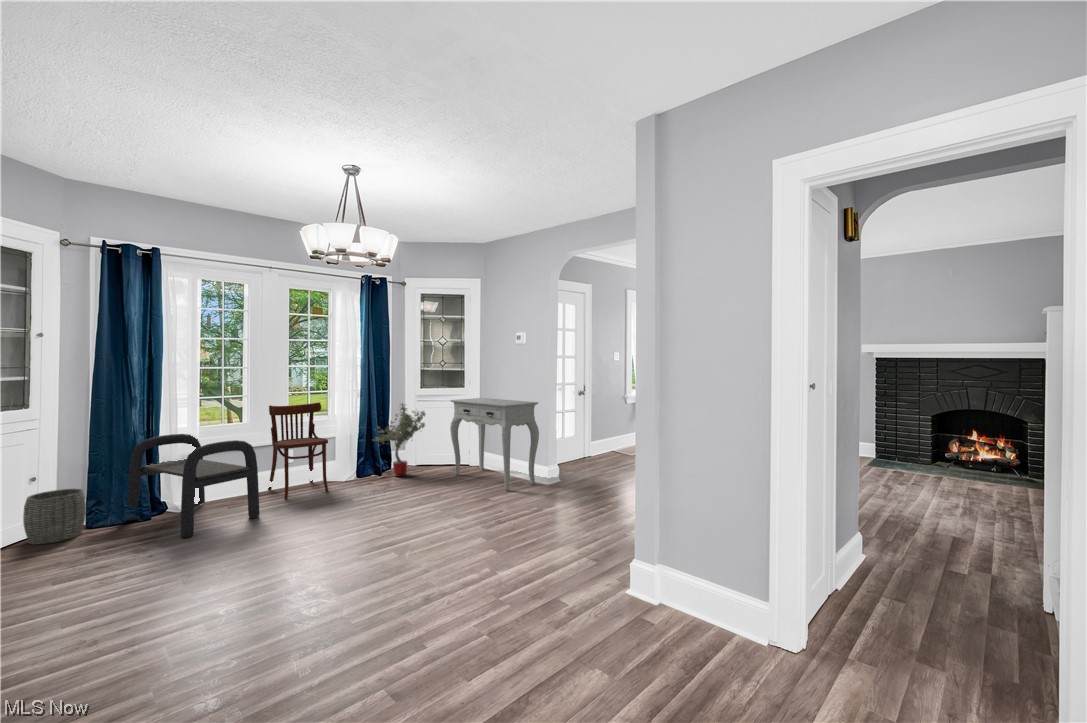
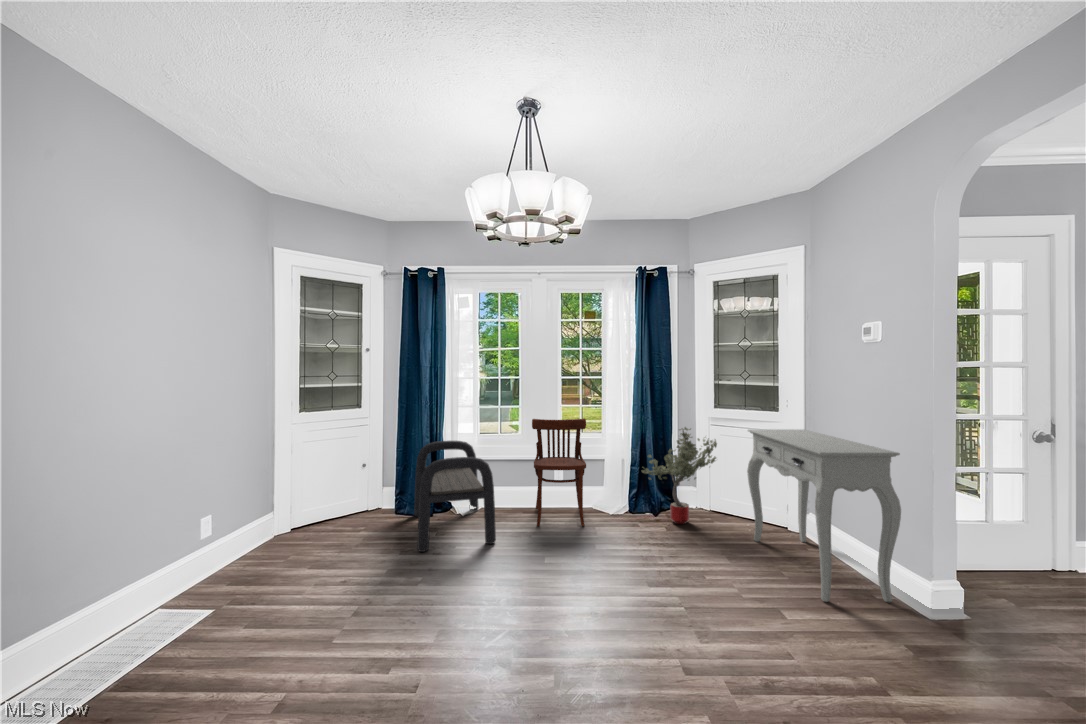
woven basket: present [23,489,86,545] -> none [344,479,384,526]

